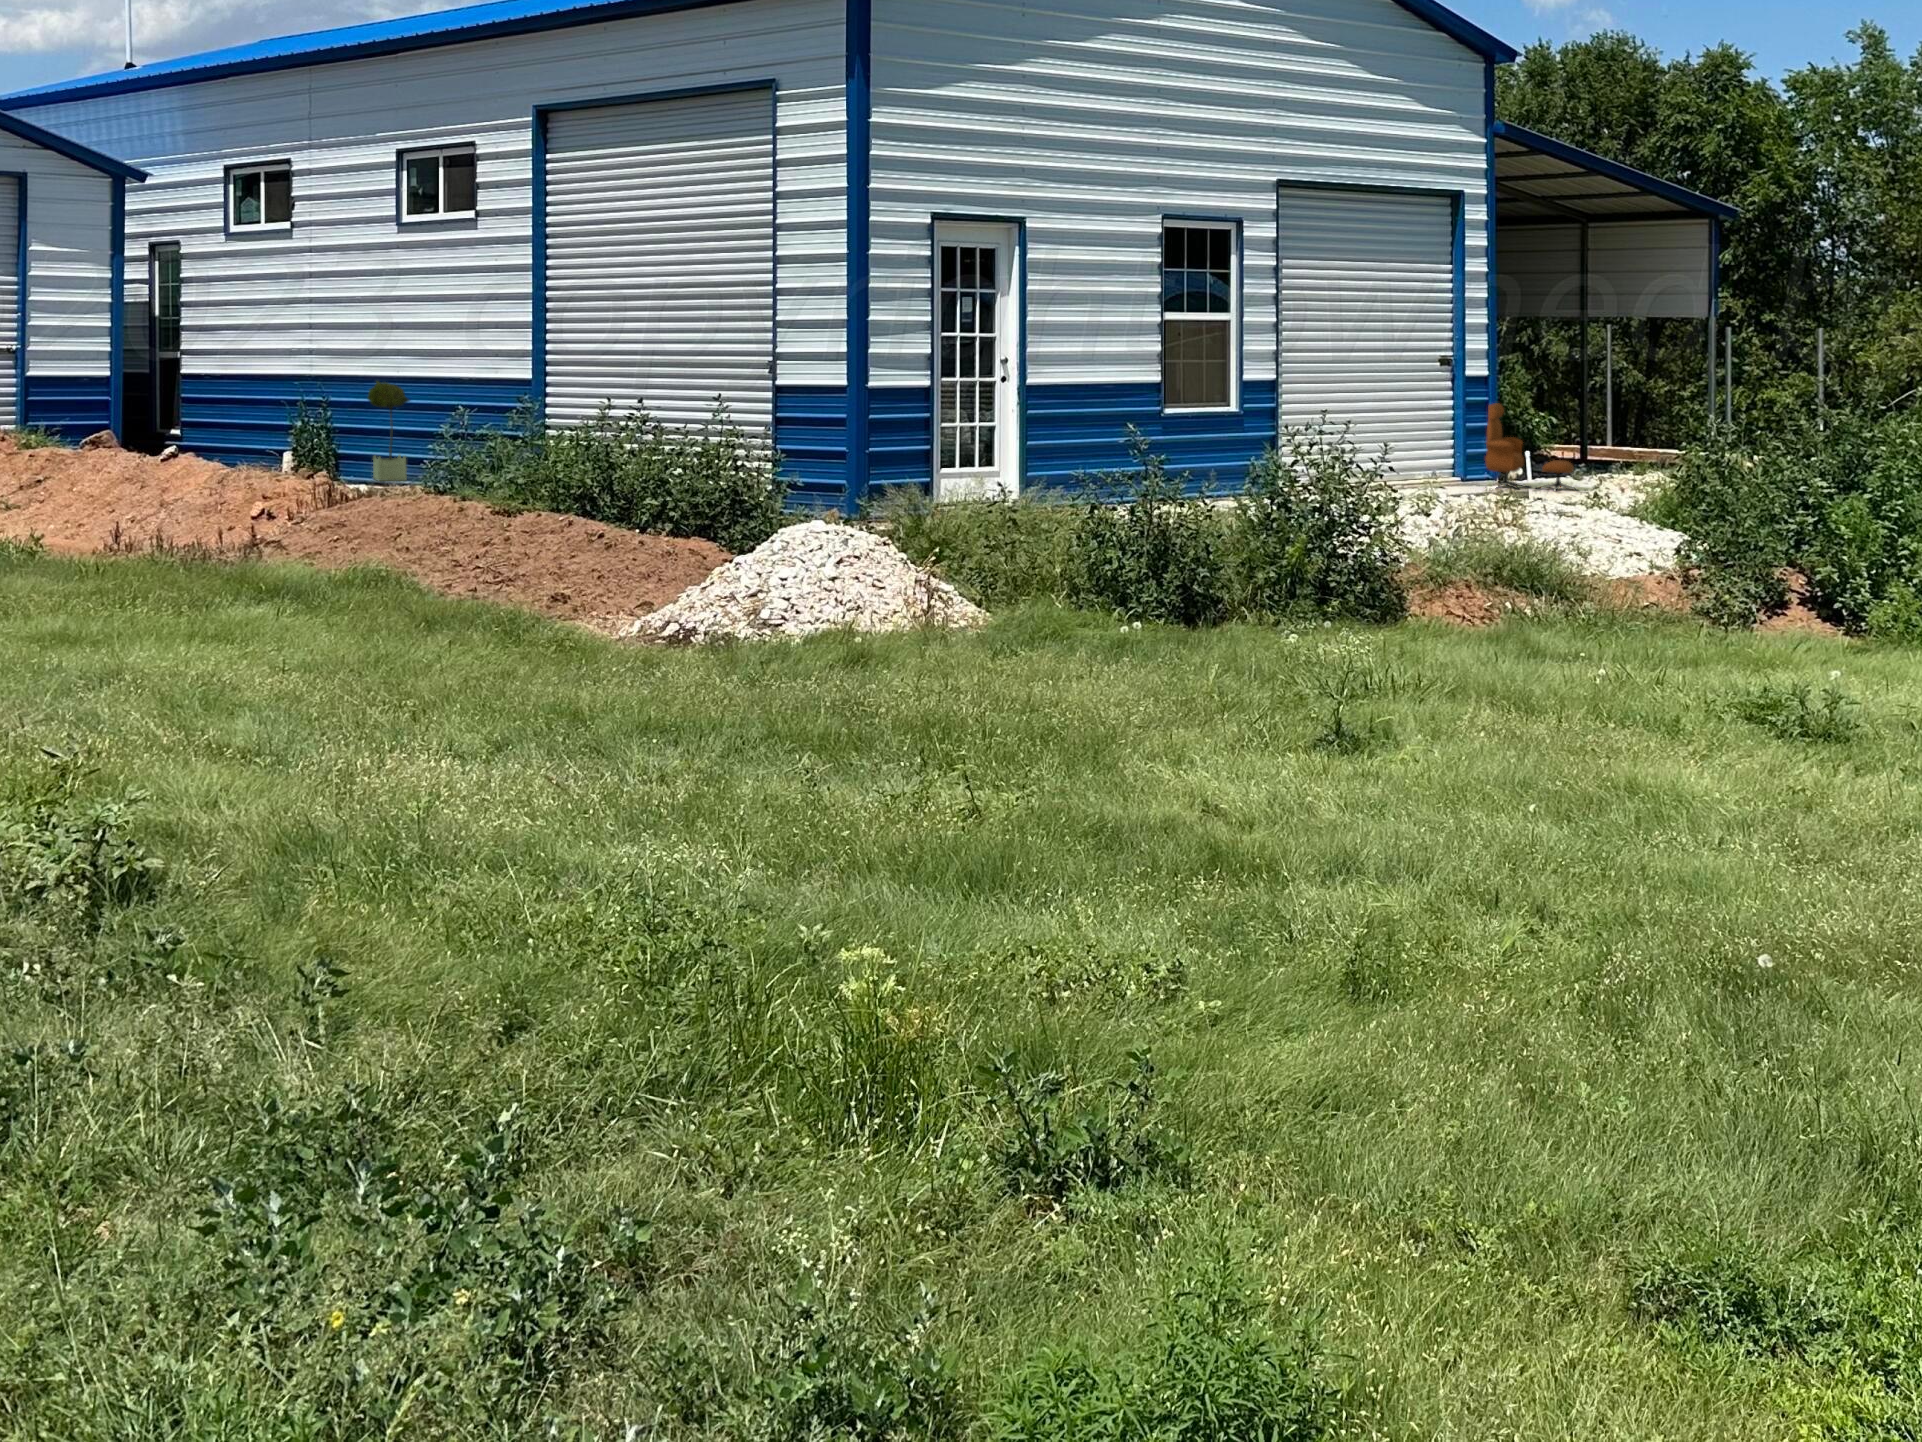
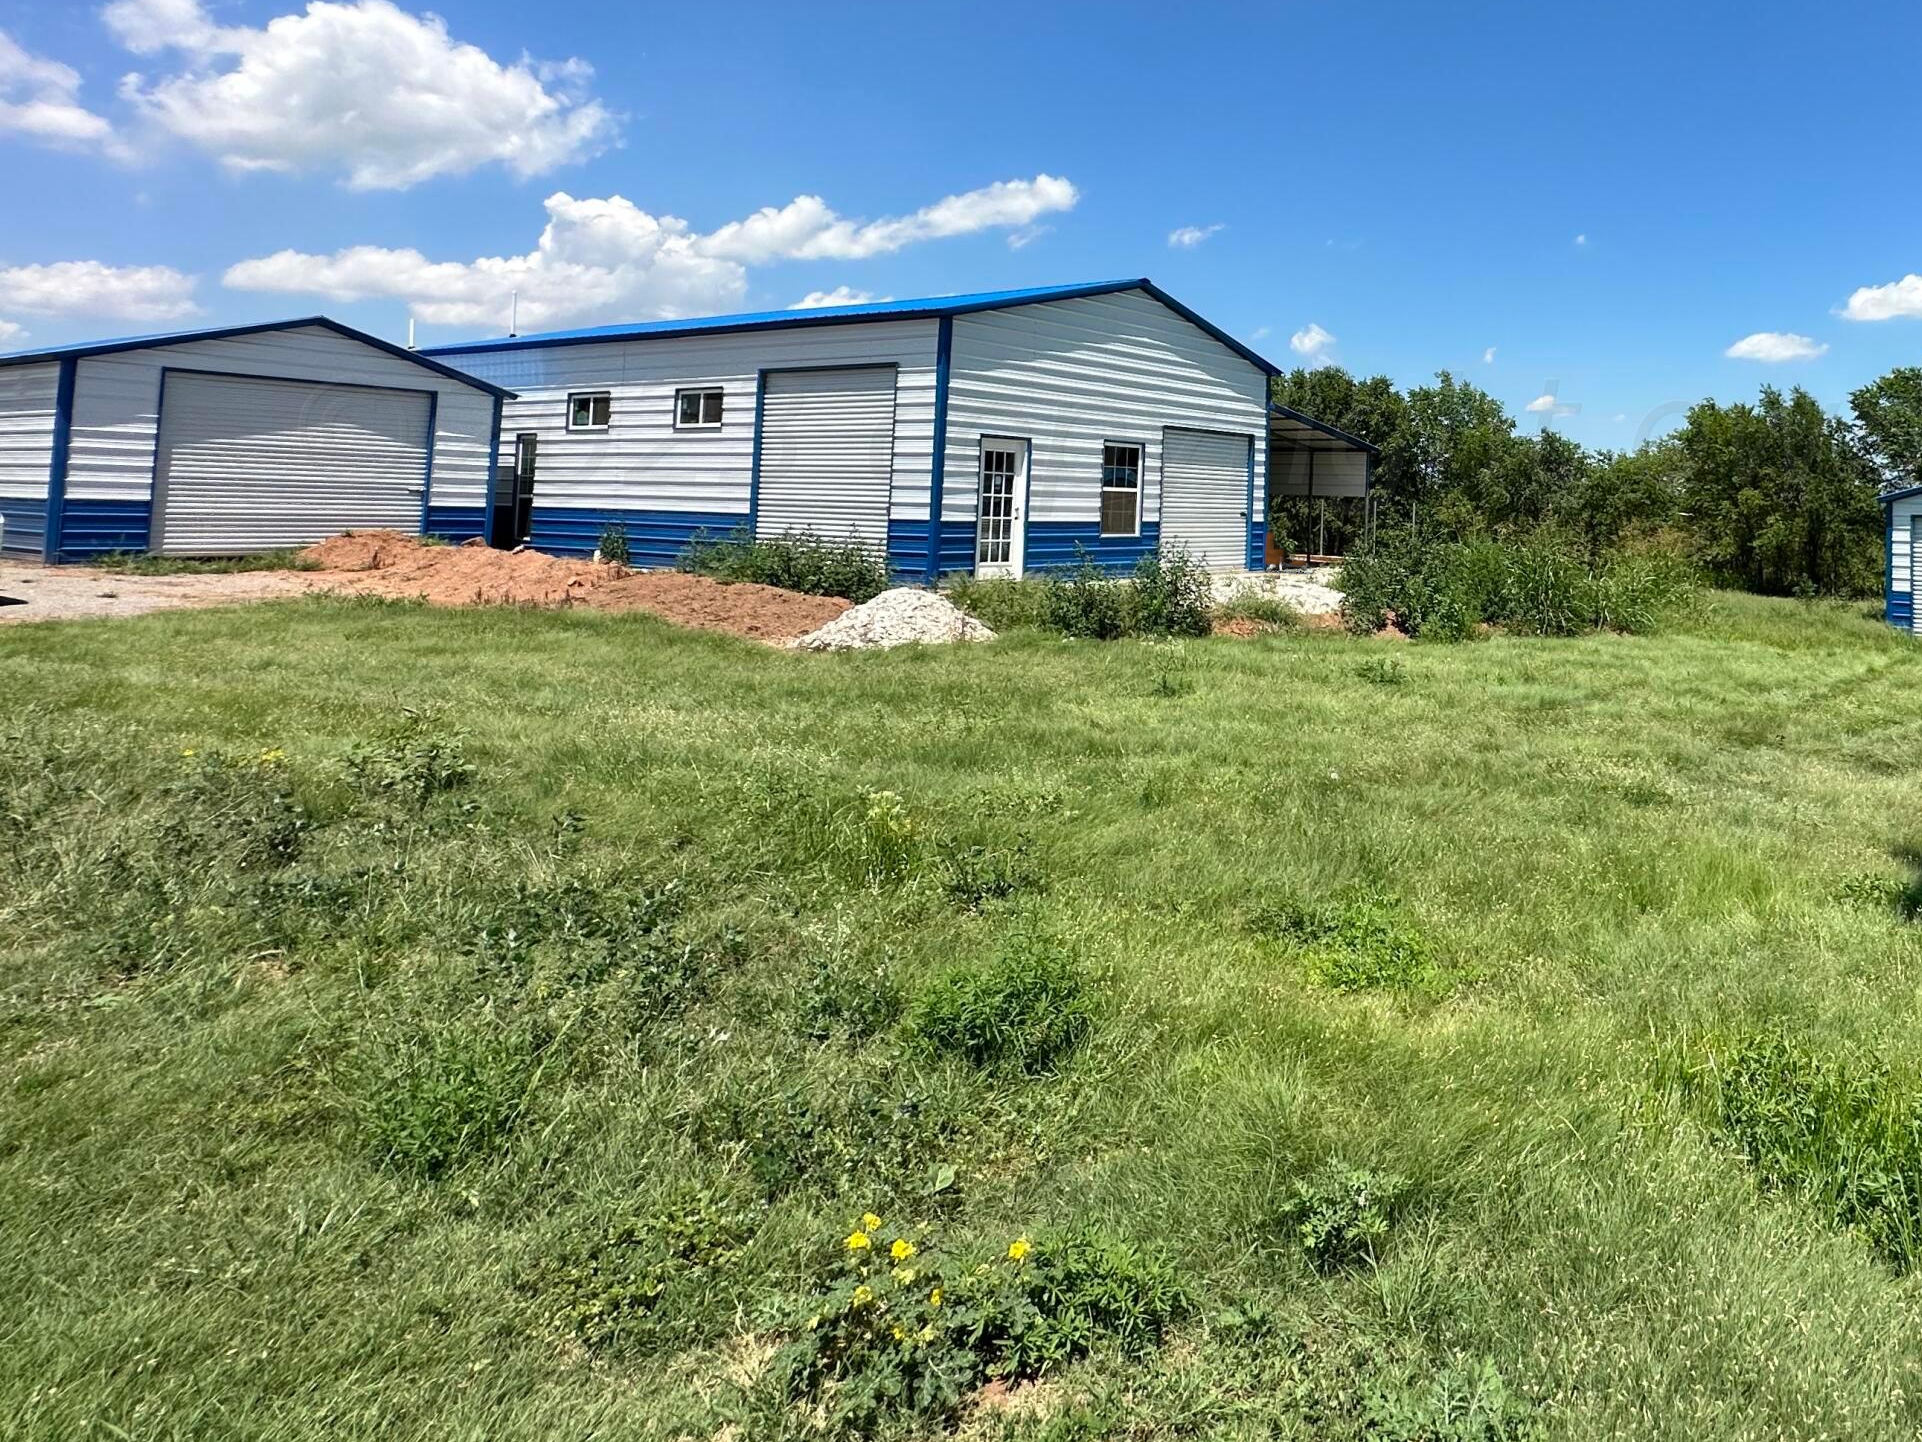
potted tree: present [368,381,410,481] -> none [653,512,681,567]

